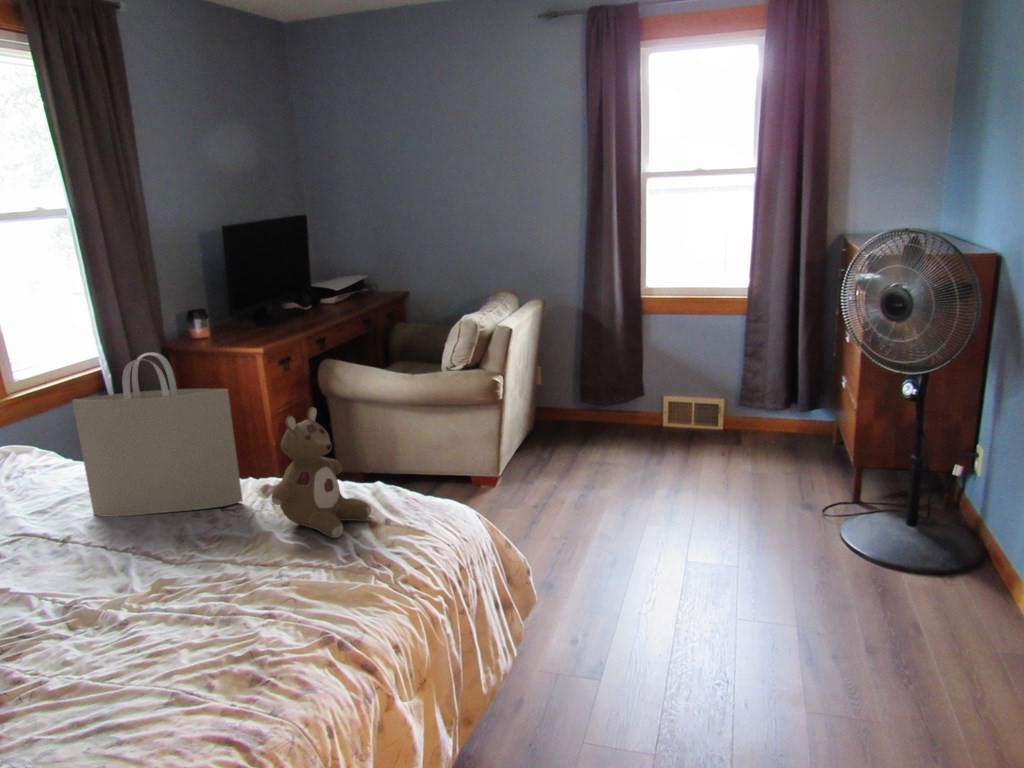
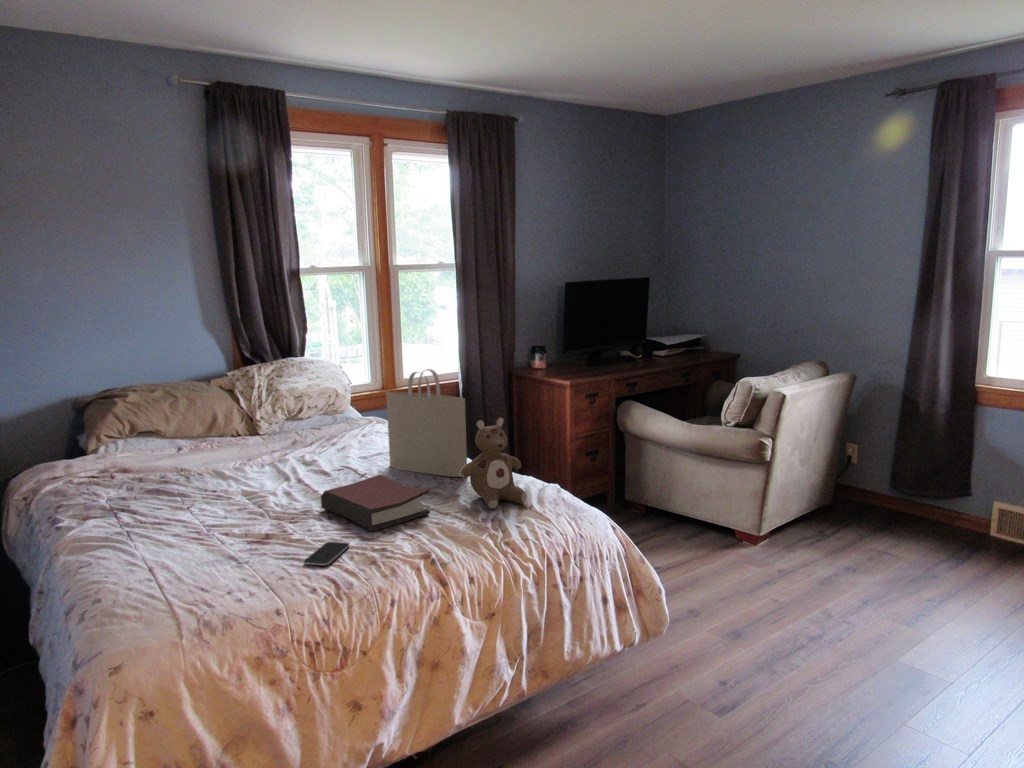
hardback book: none [49,533,255,630] -> present [321,475,430,532]
smartphone: none [133,664,187,731] -> present [304,542,349,565]

